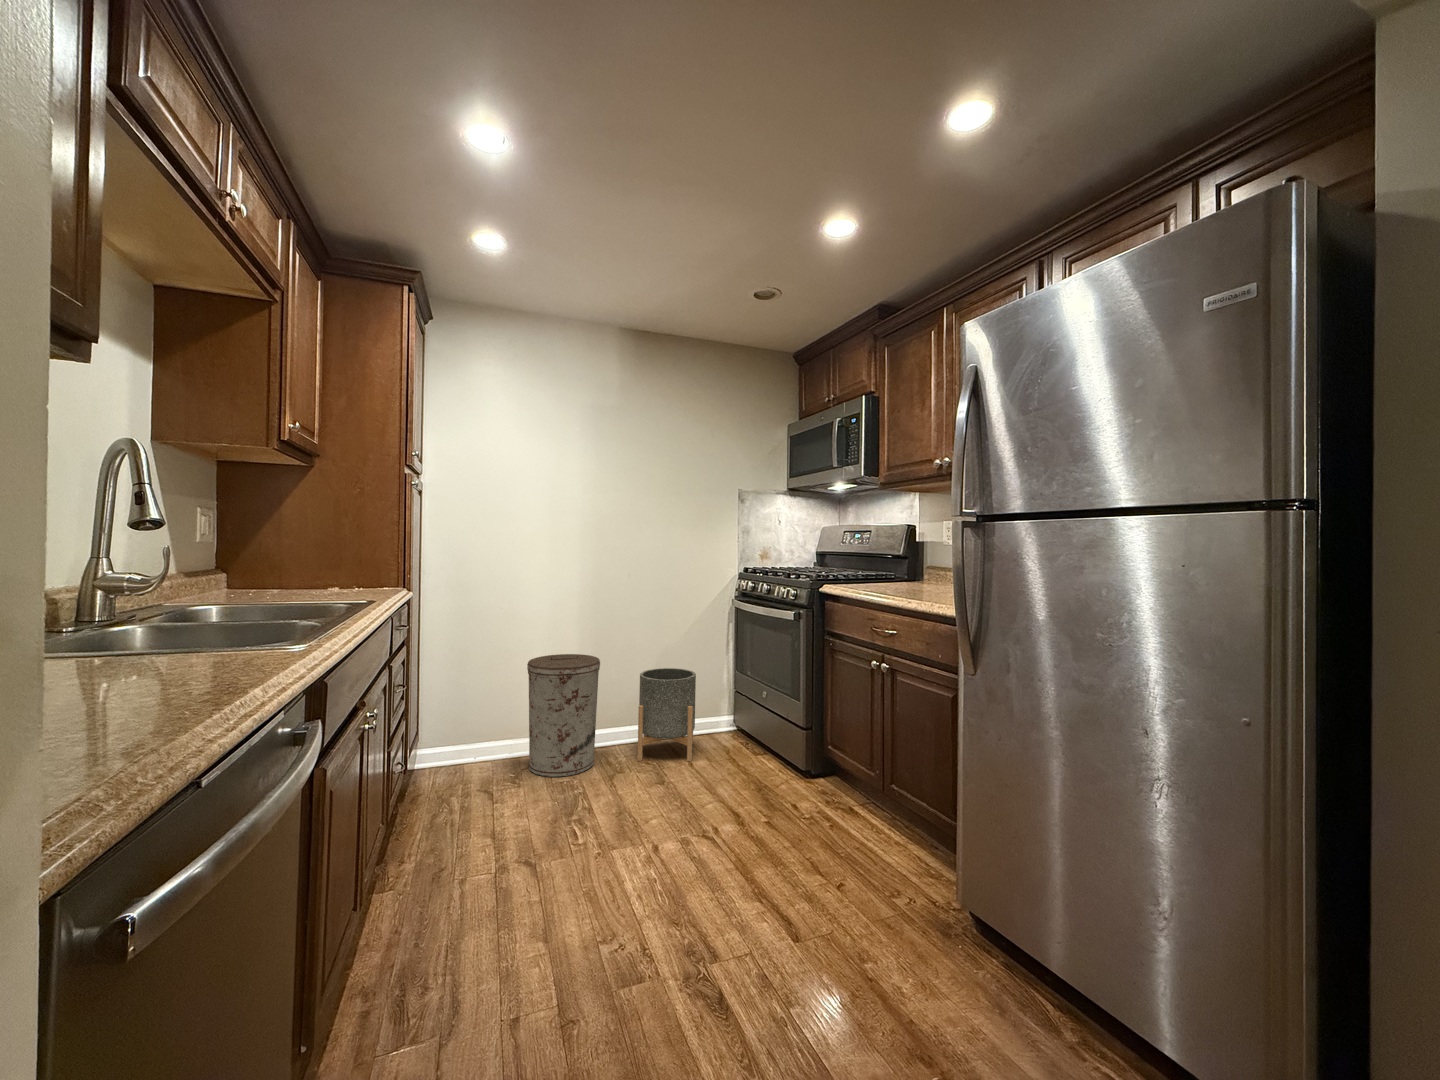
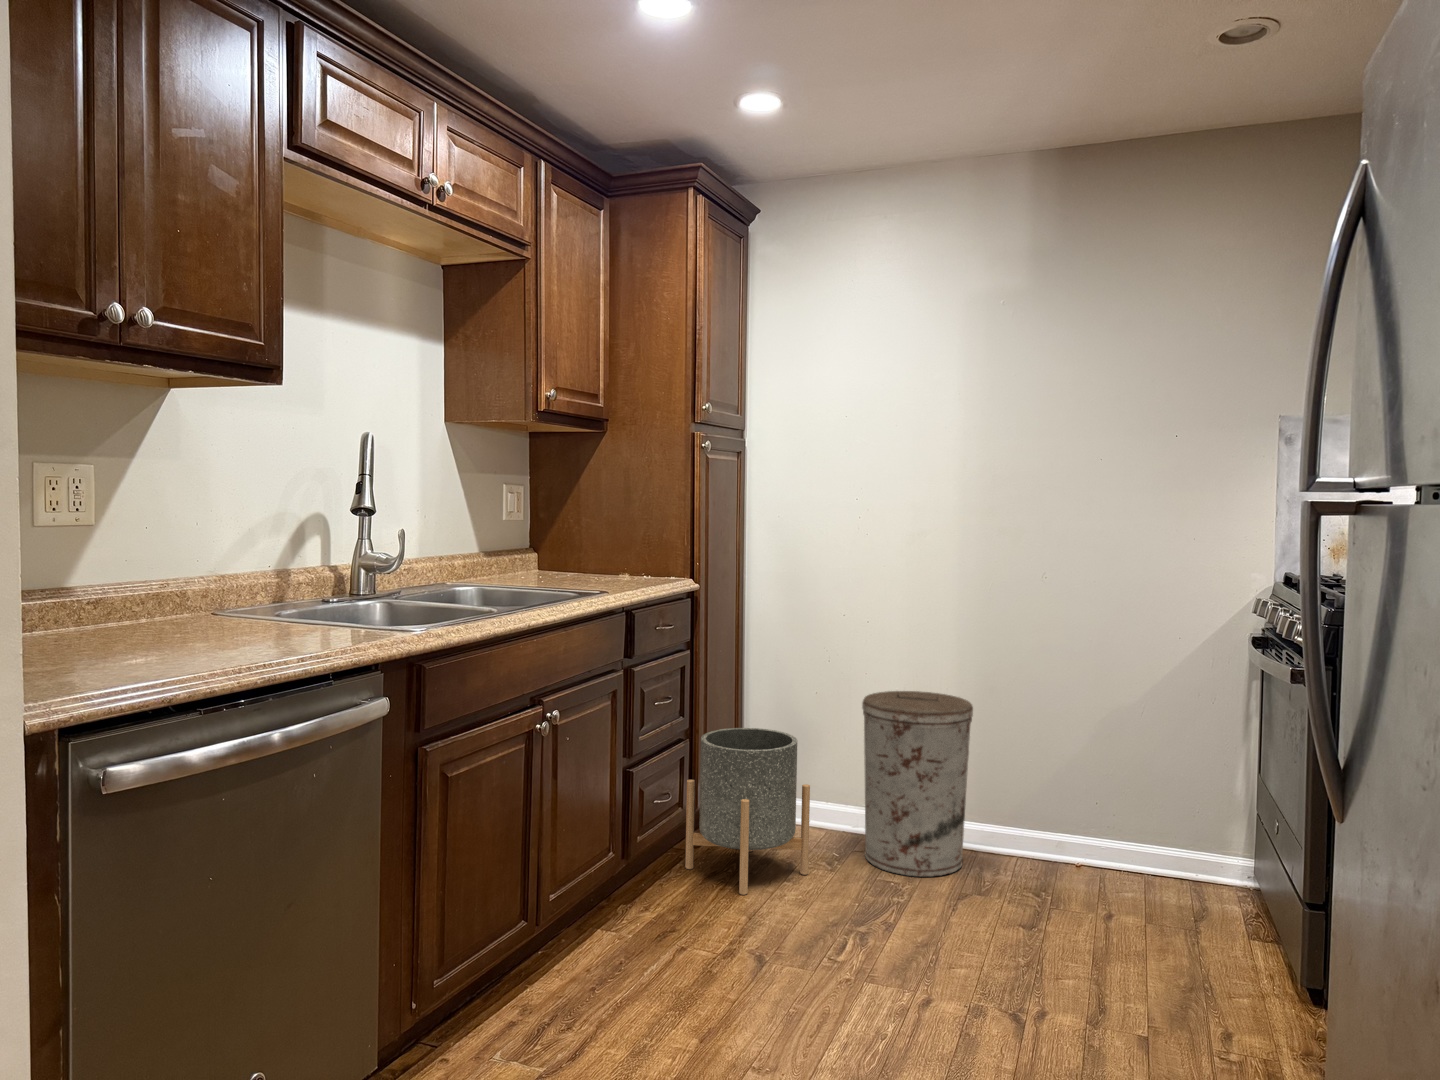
planter: present [637,668,696,761] -> present [685,728,810,895]

